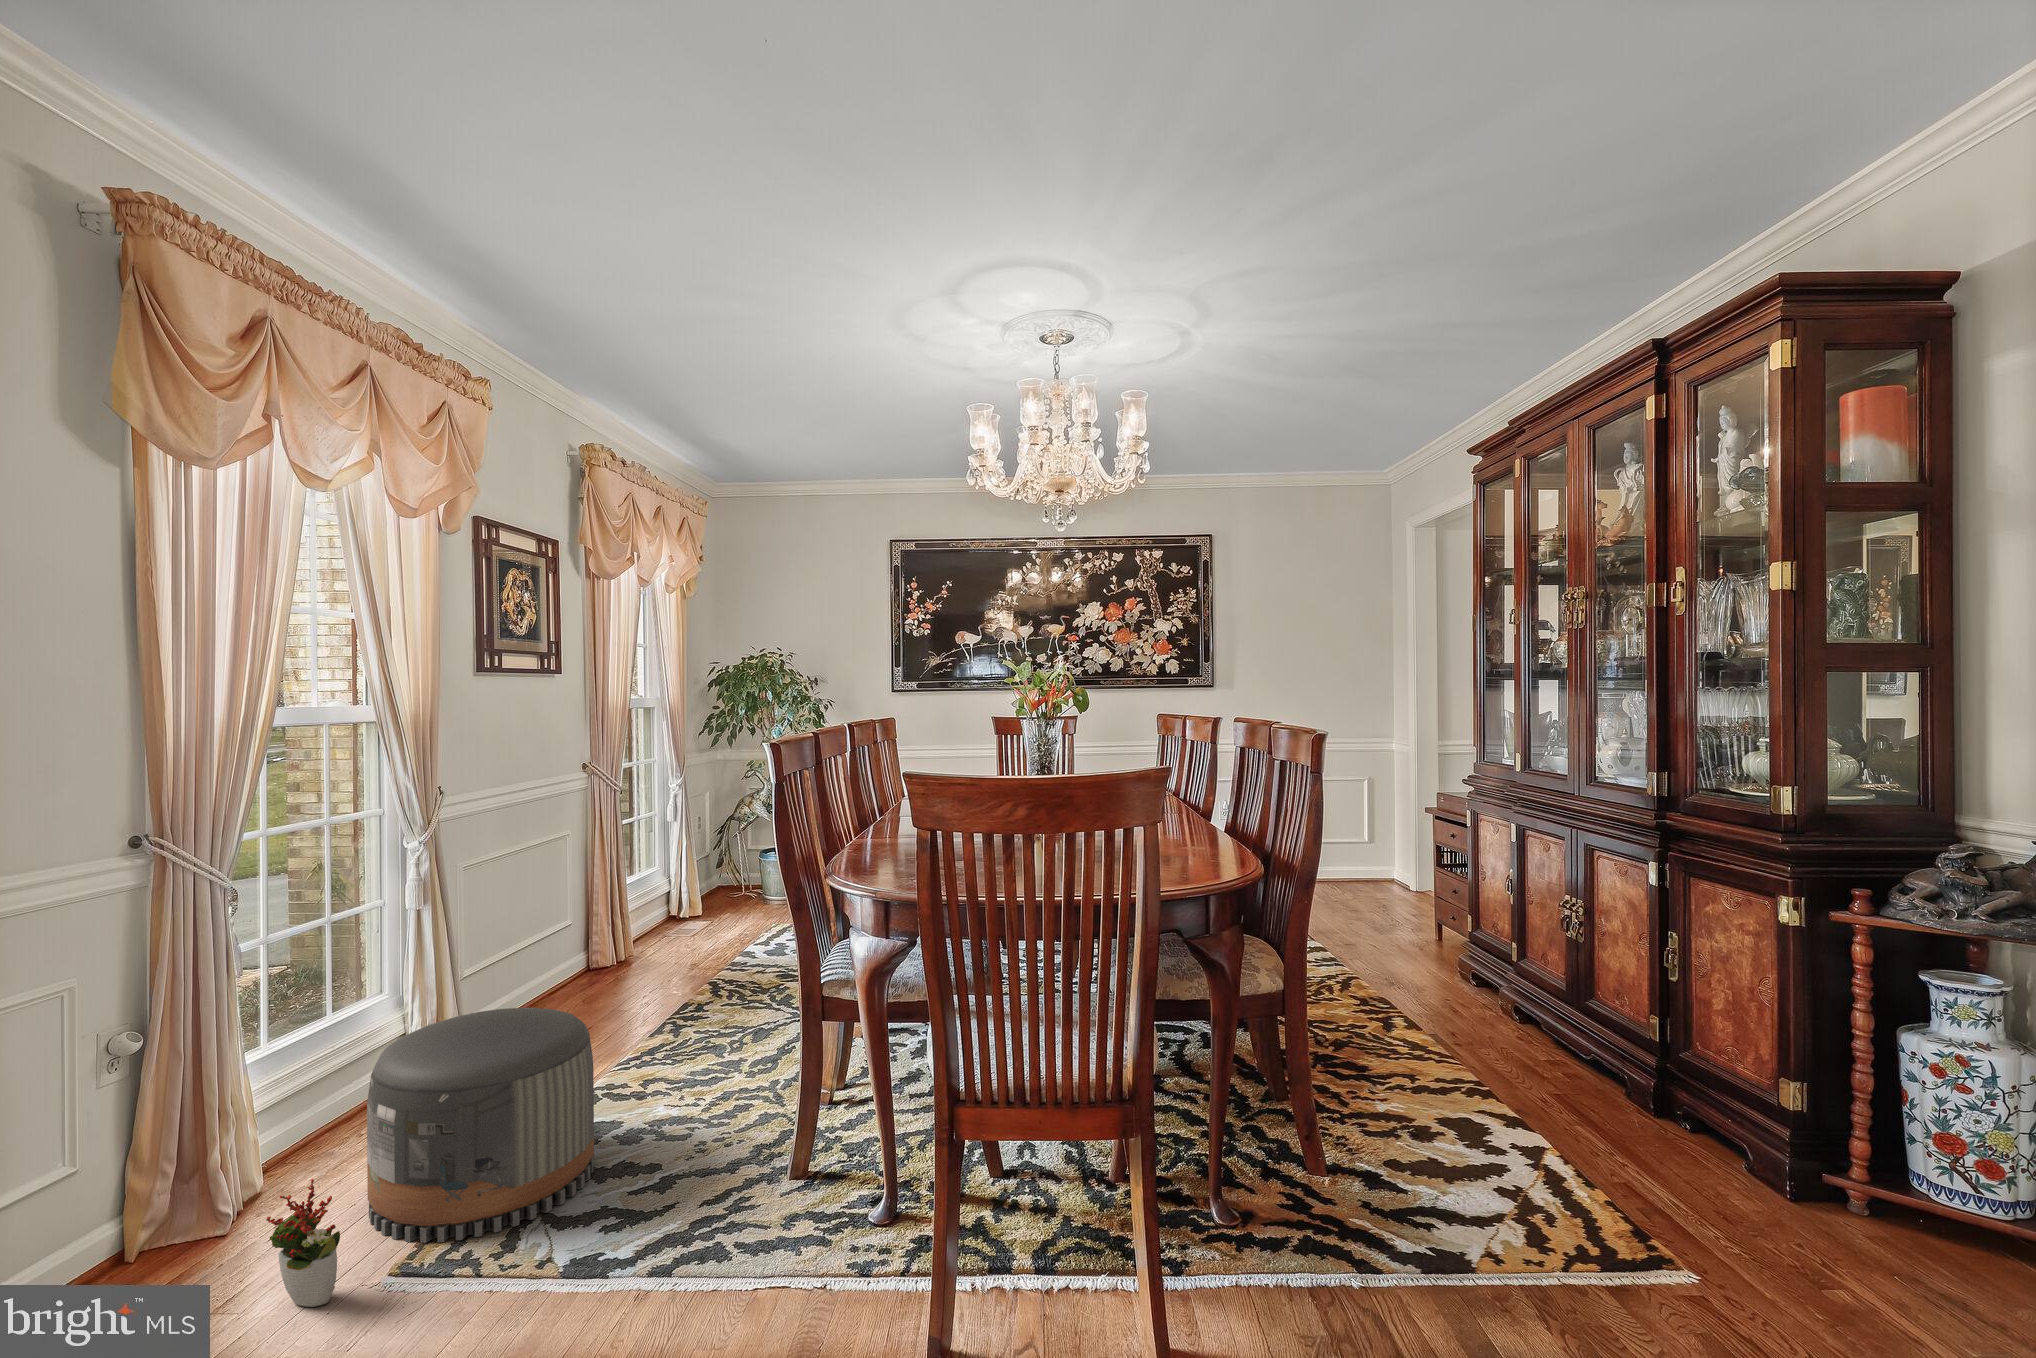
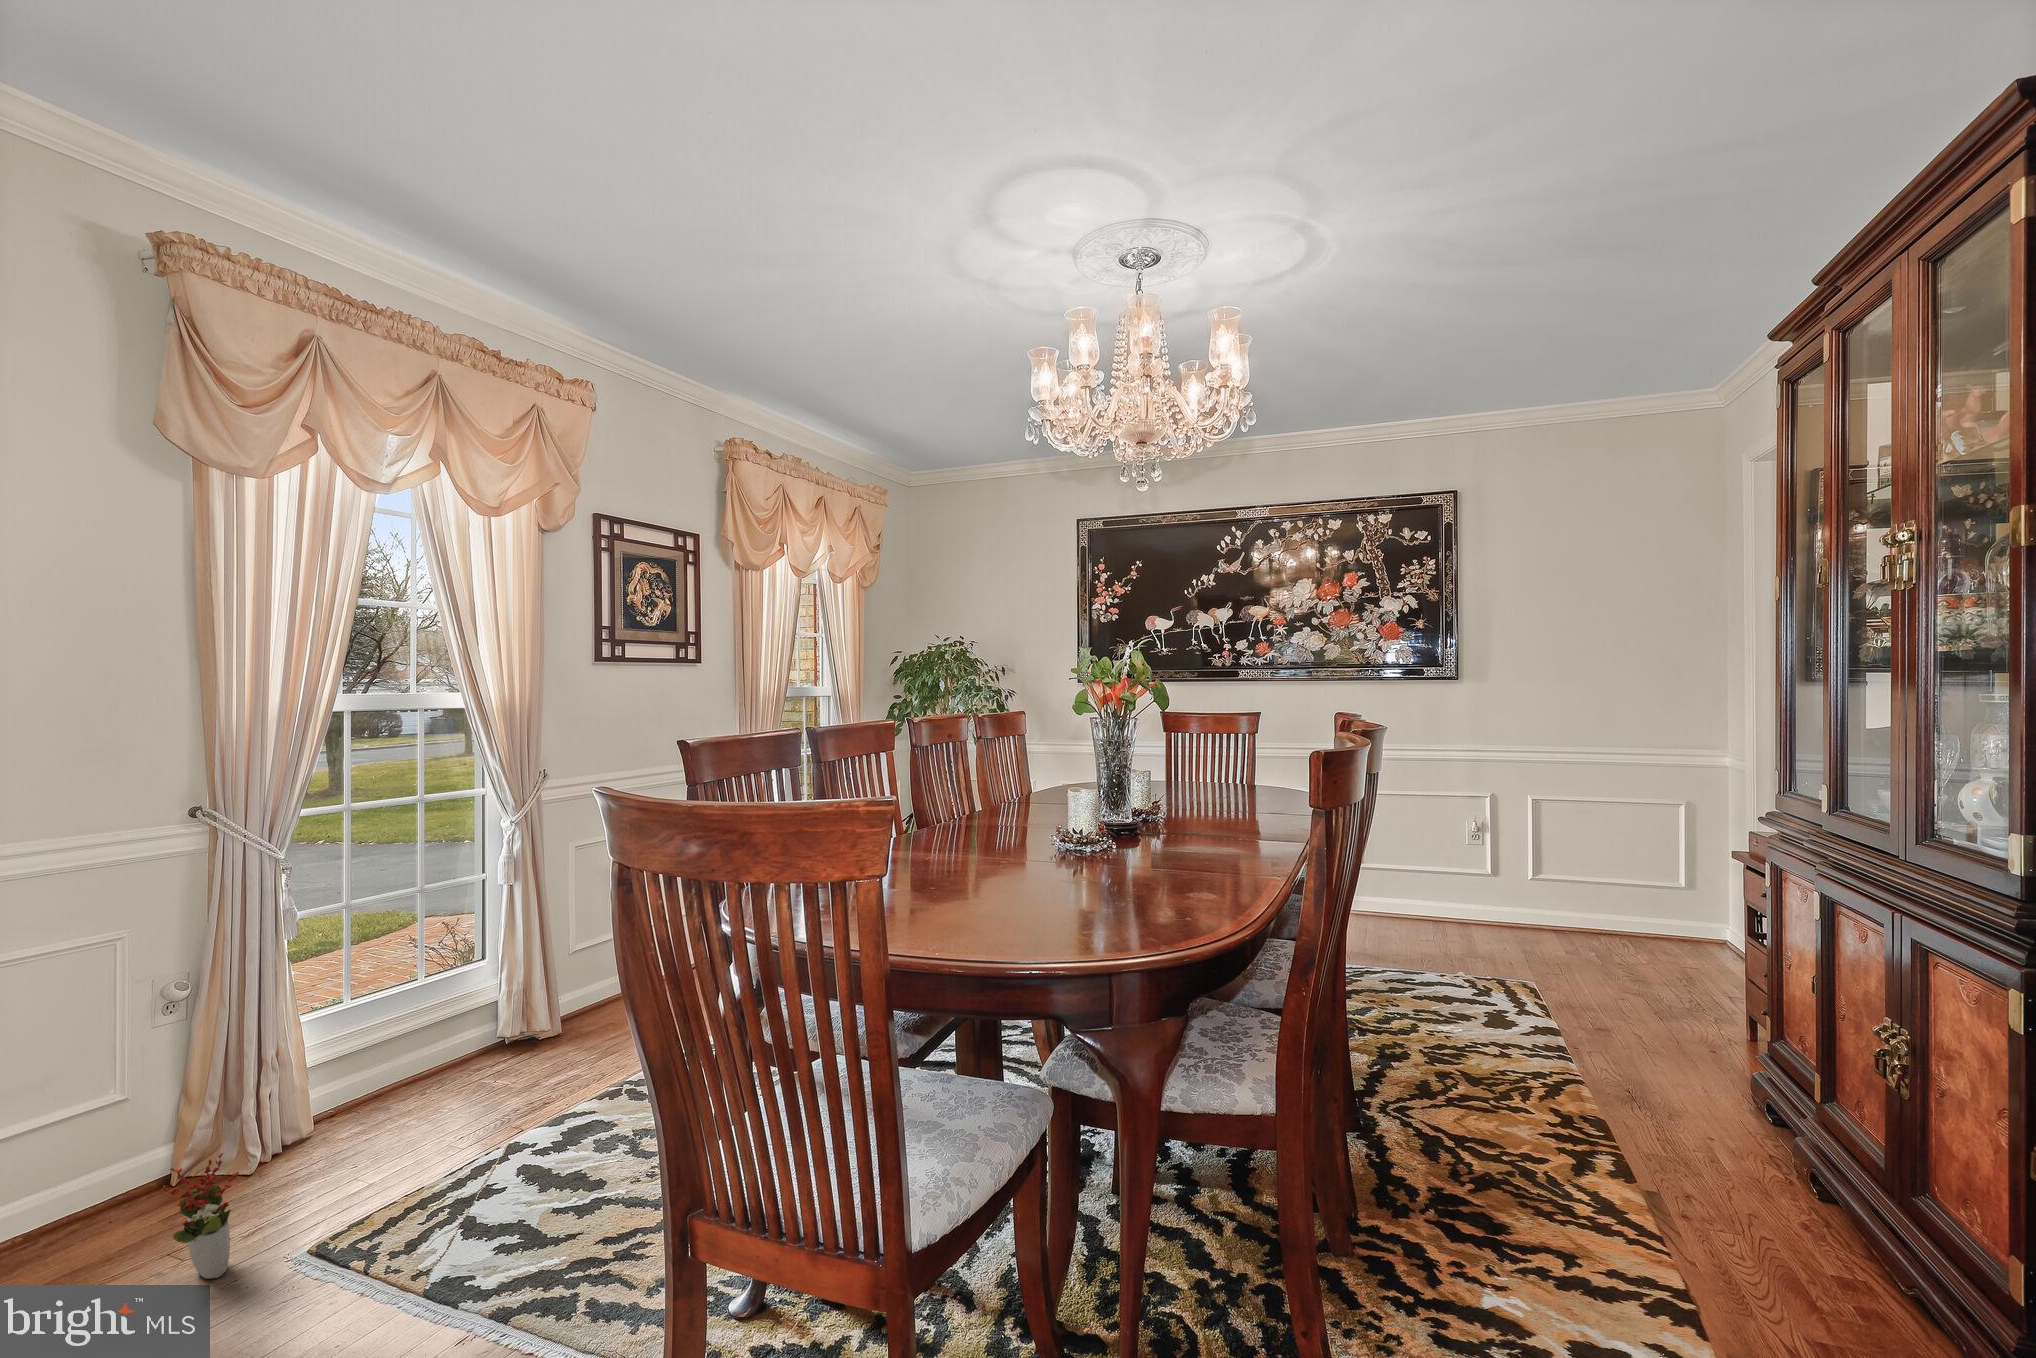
pouf: present [367,1008,594,1243] -> none [326,997,557,1233]

